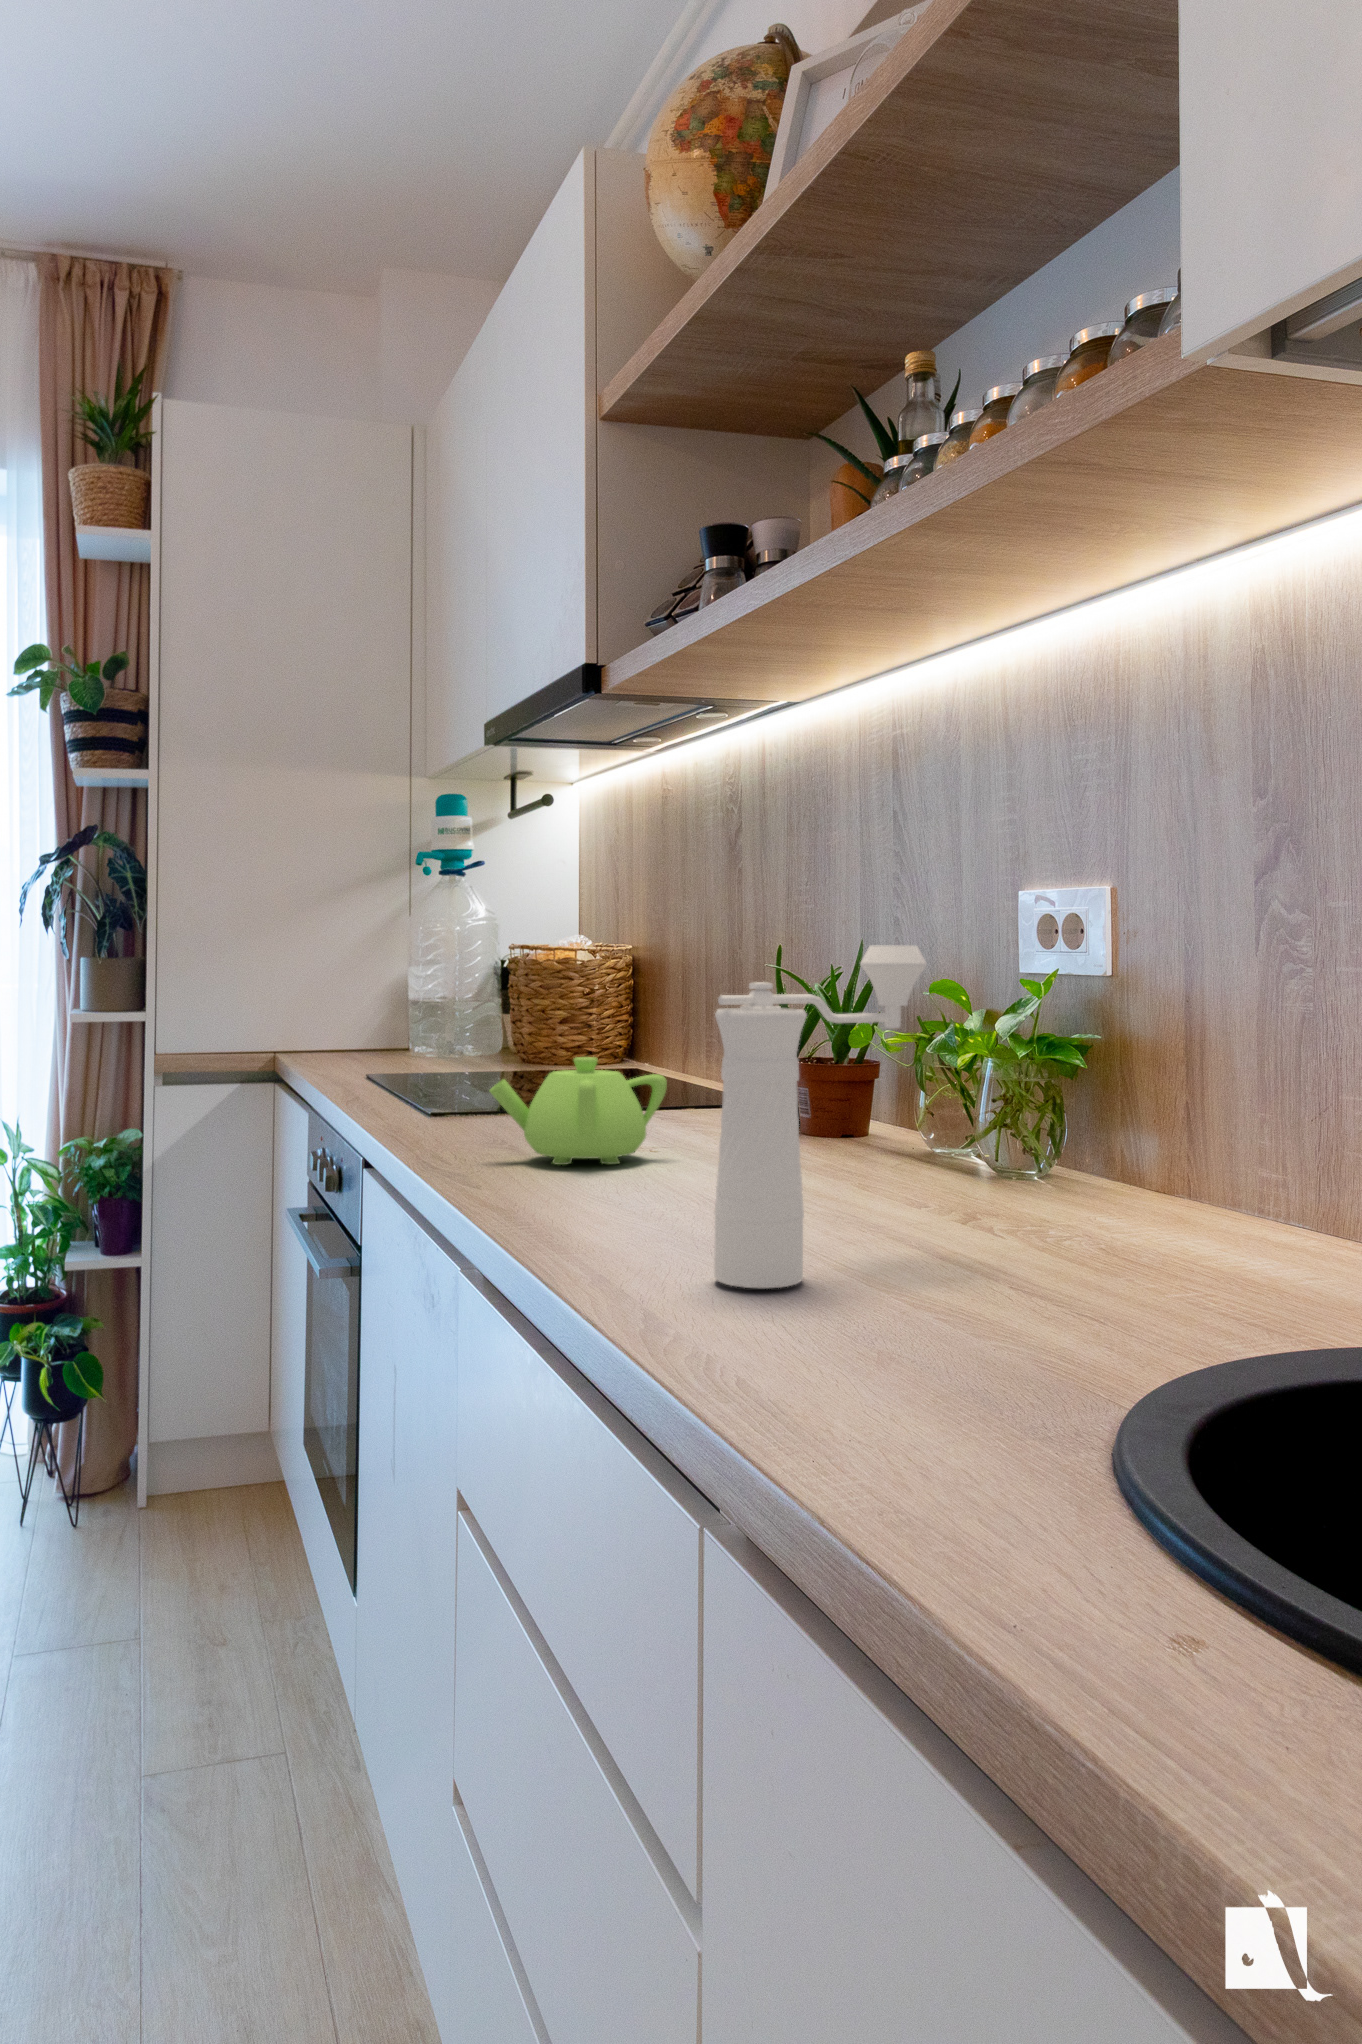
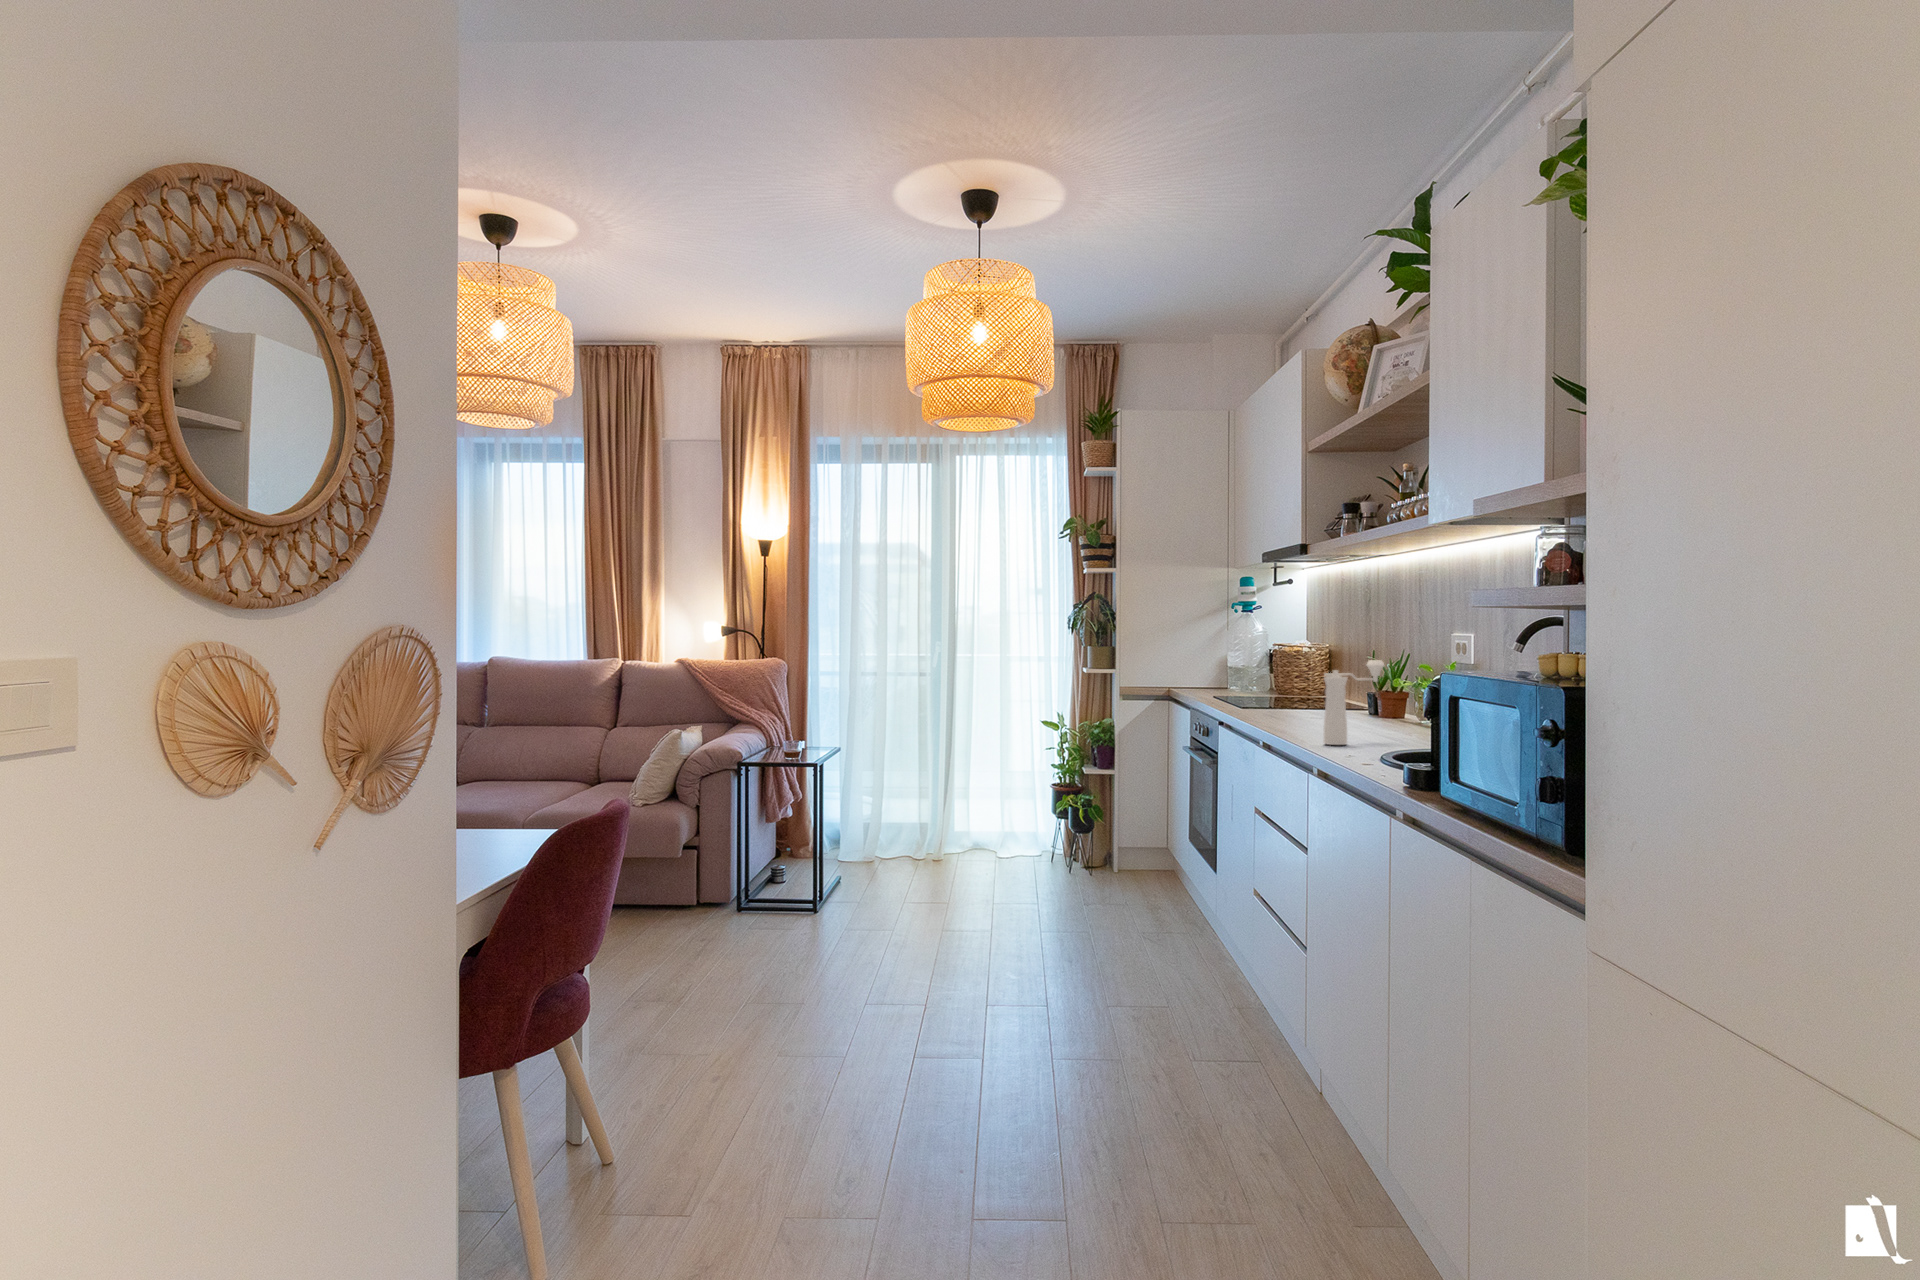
teapot: present [490,1057,667,1165] -> none [1265,689,1325,723]

